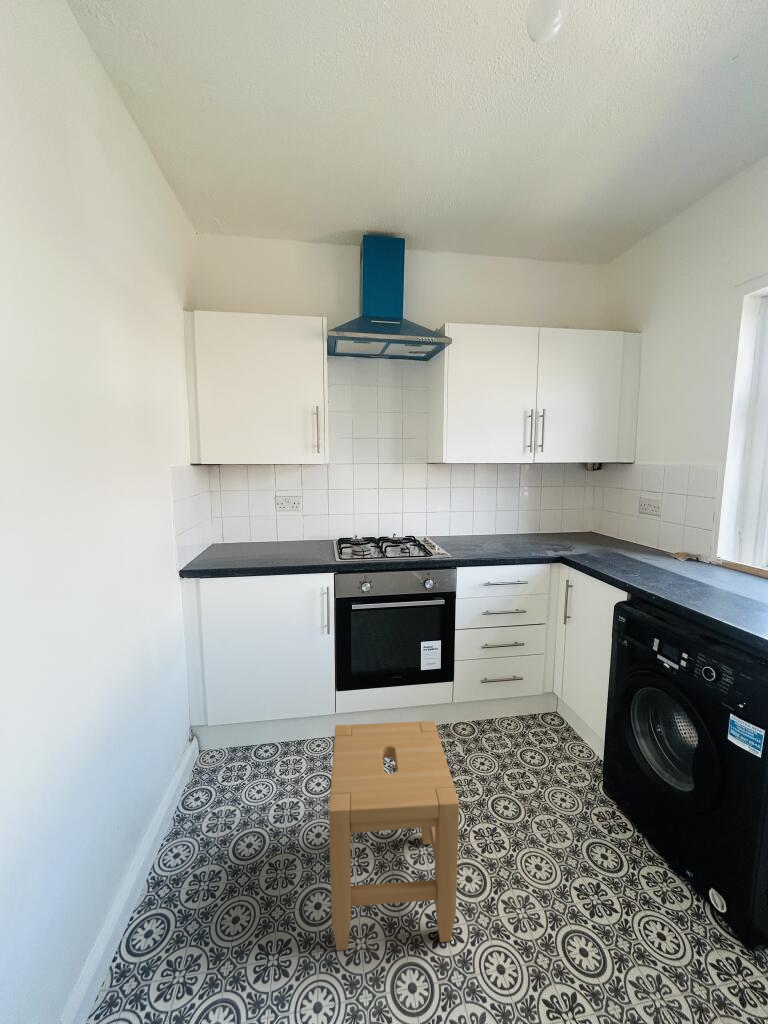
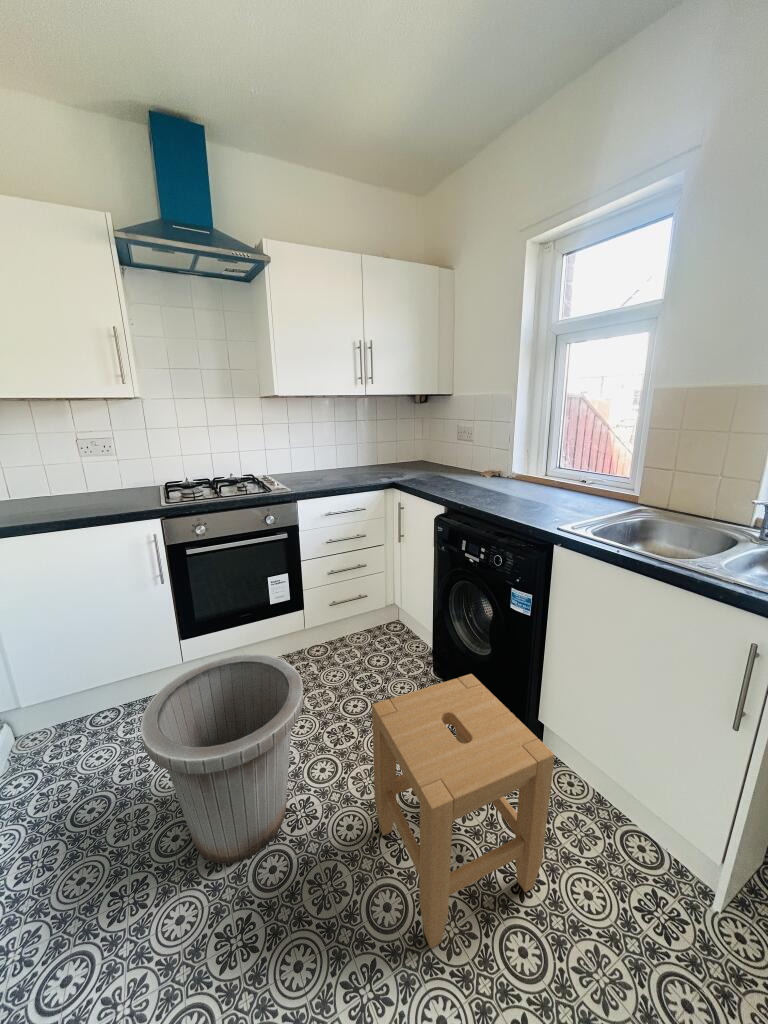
trash can: none [175,667,298,831] -> present [140,655,303,864]

